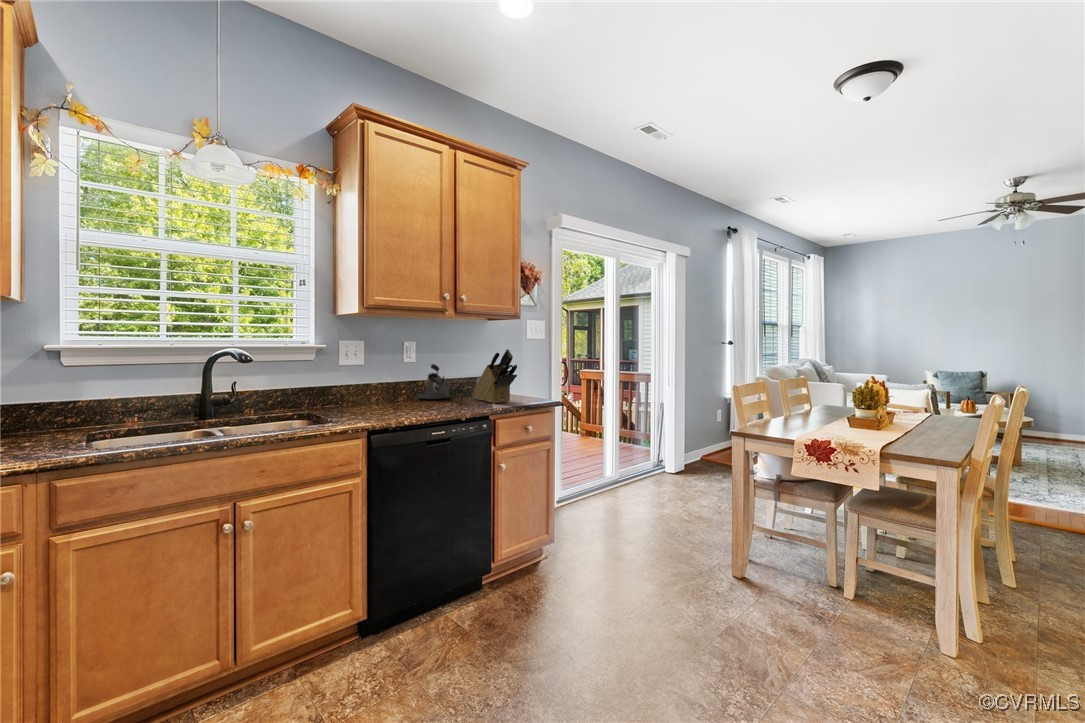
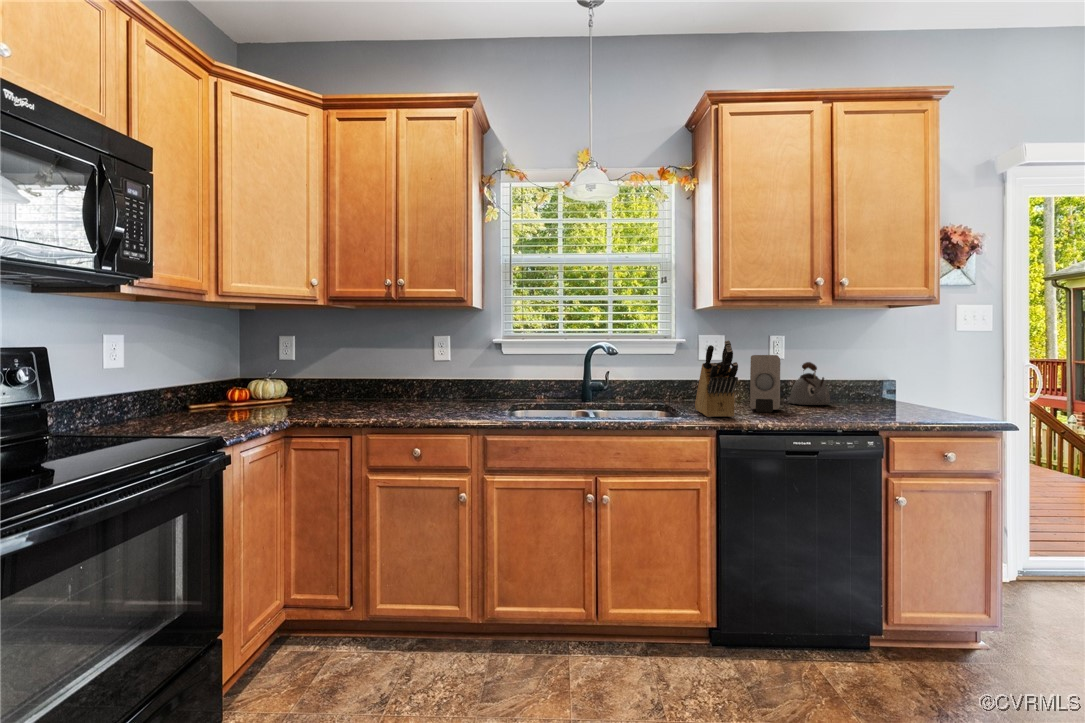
knife block: present [472,349,517,403] -> present [695,340,738,417]
soap dispenser: none [390,361,415,410] -> present [750,355,780,412]

